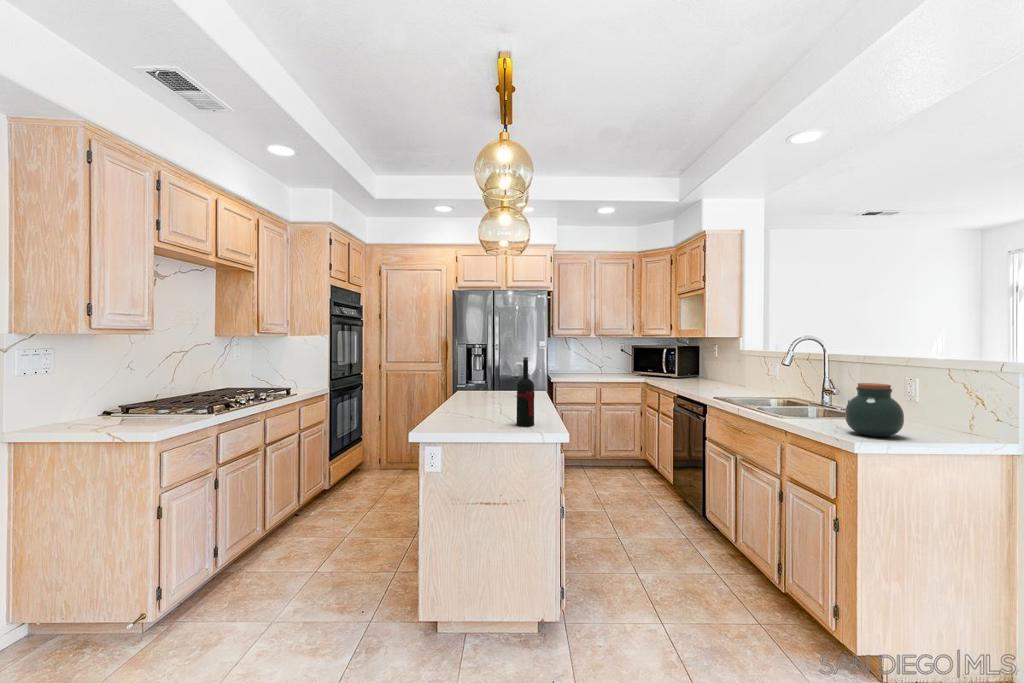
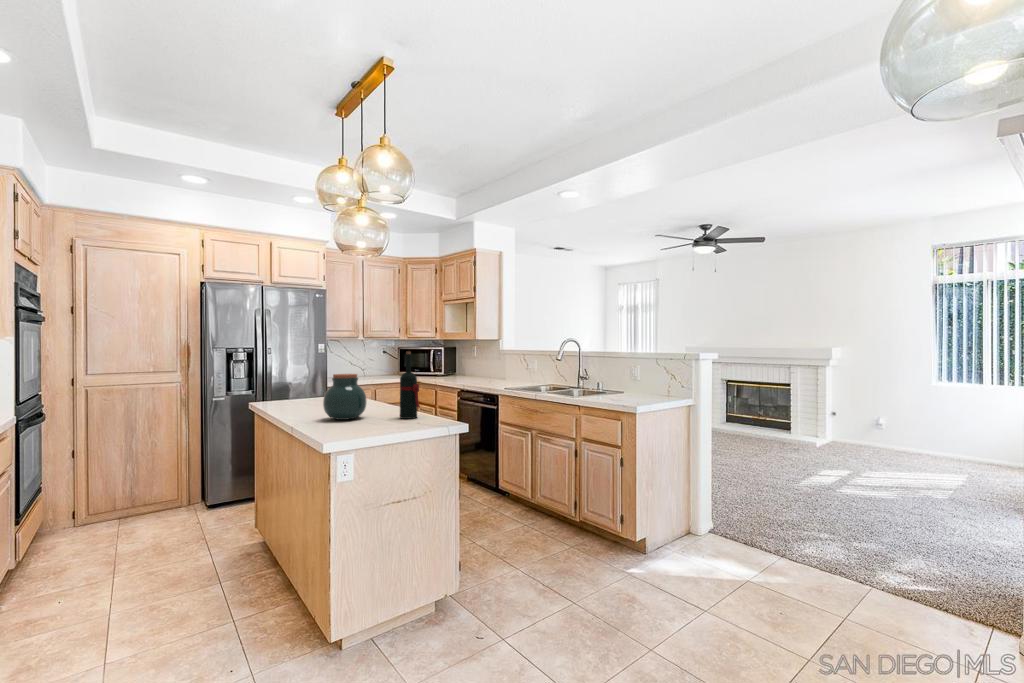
jar: present [845,383,904,437] -> present [323,374,366,420]

